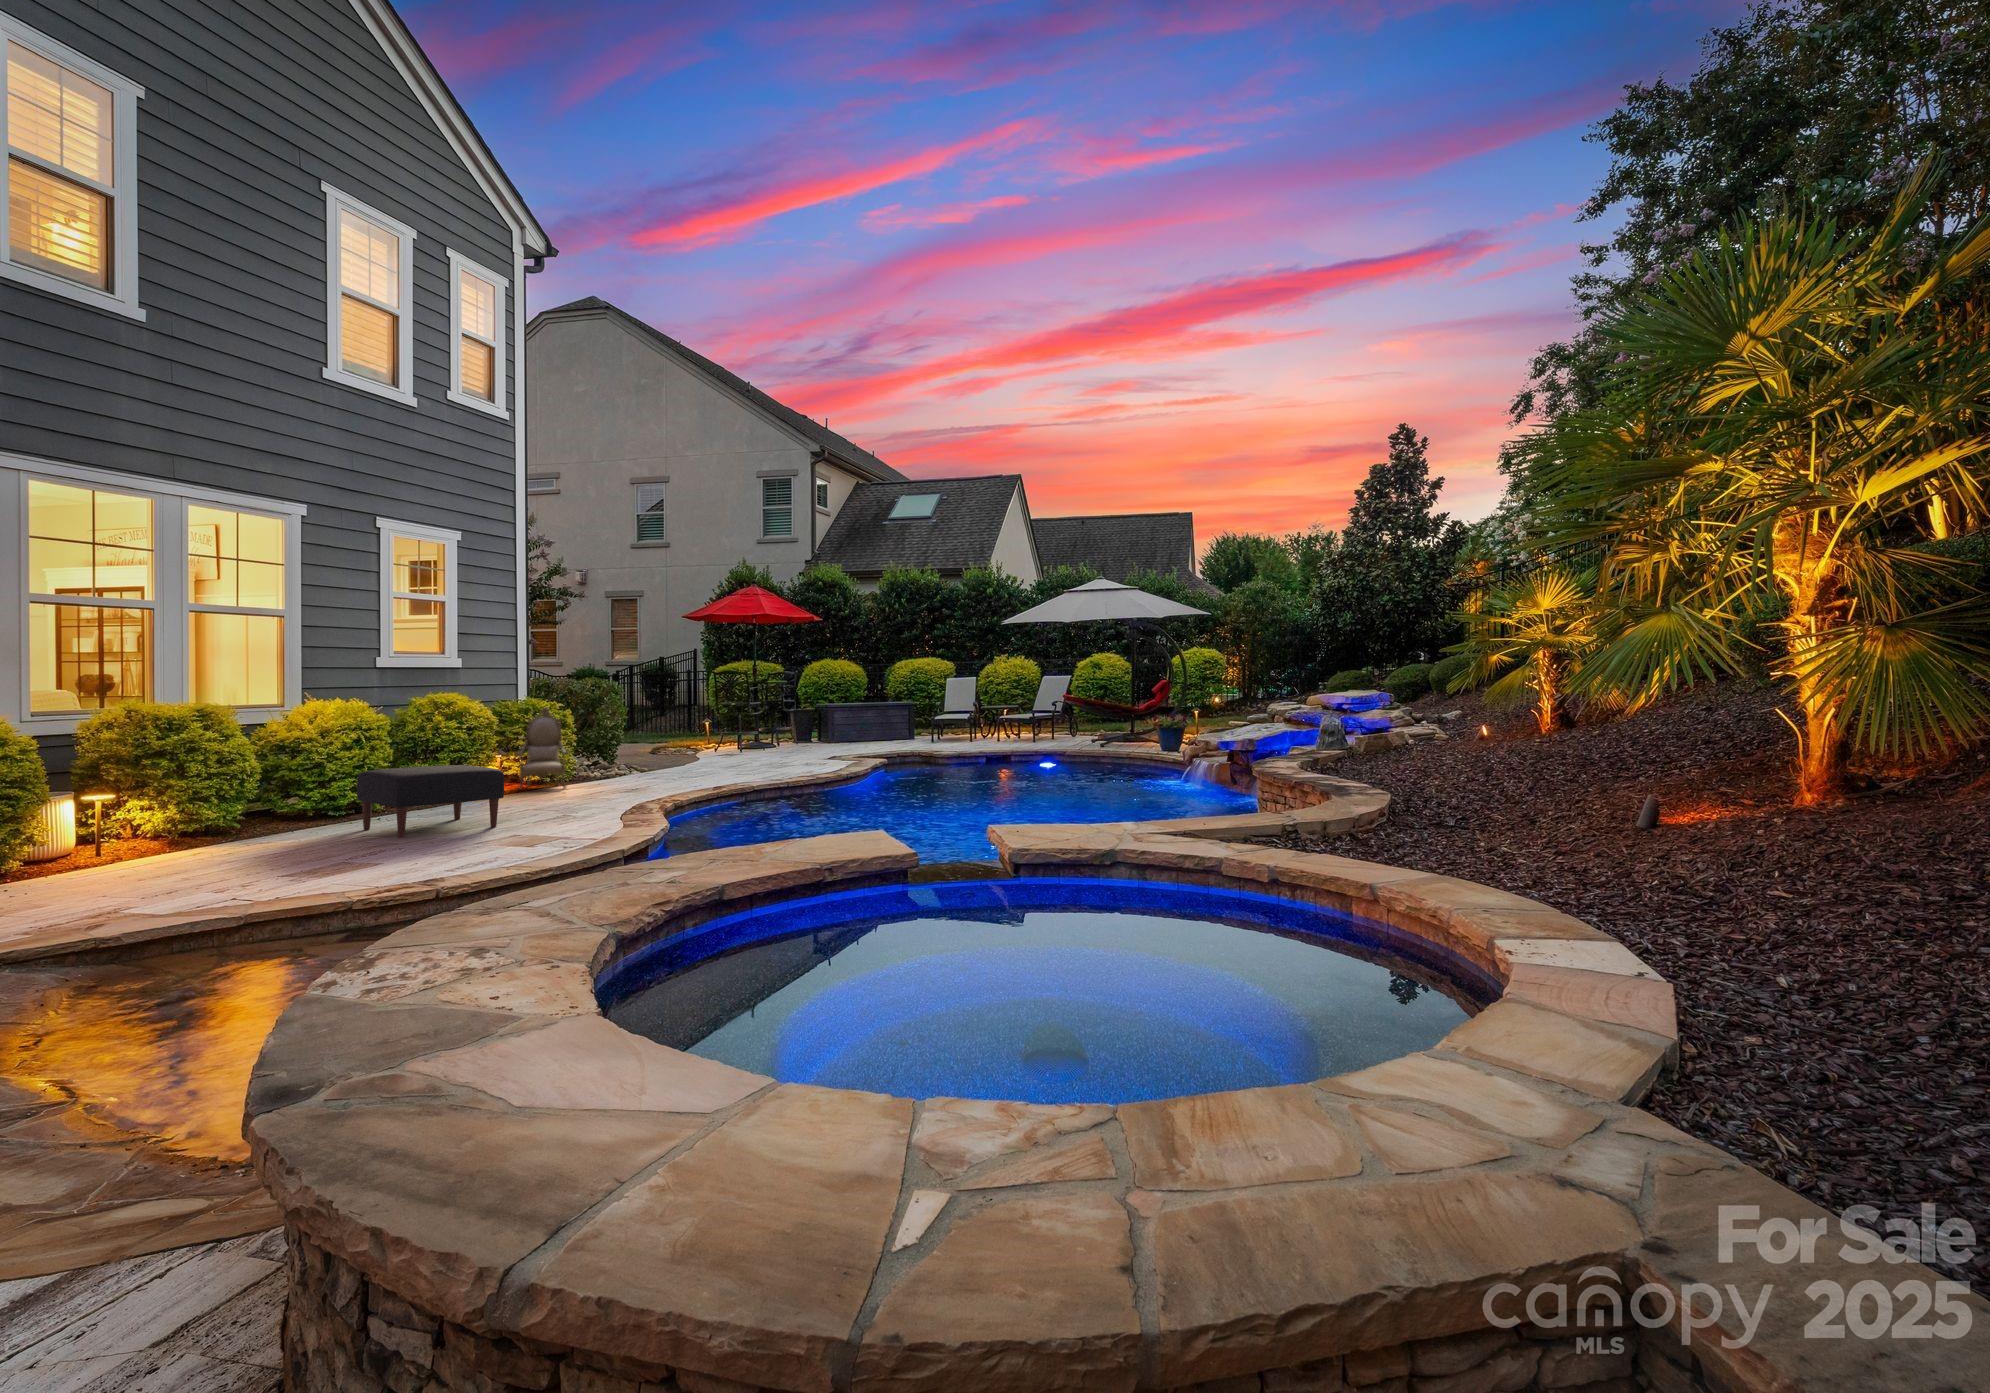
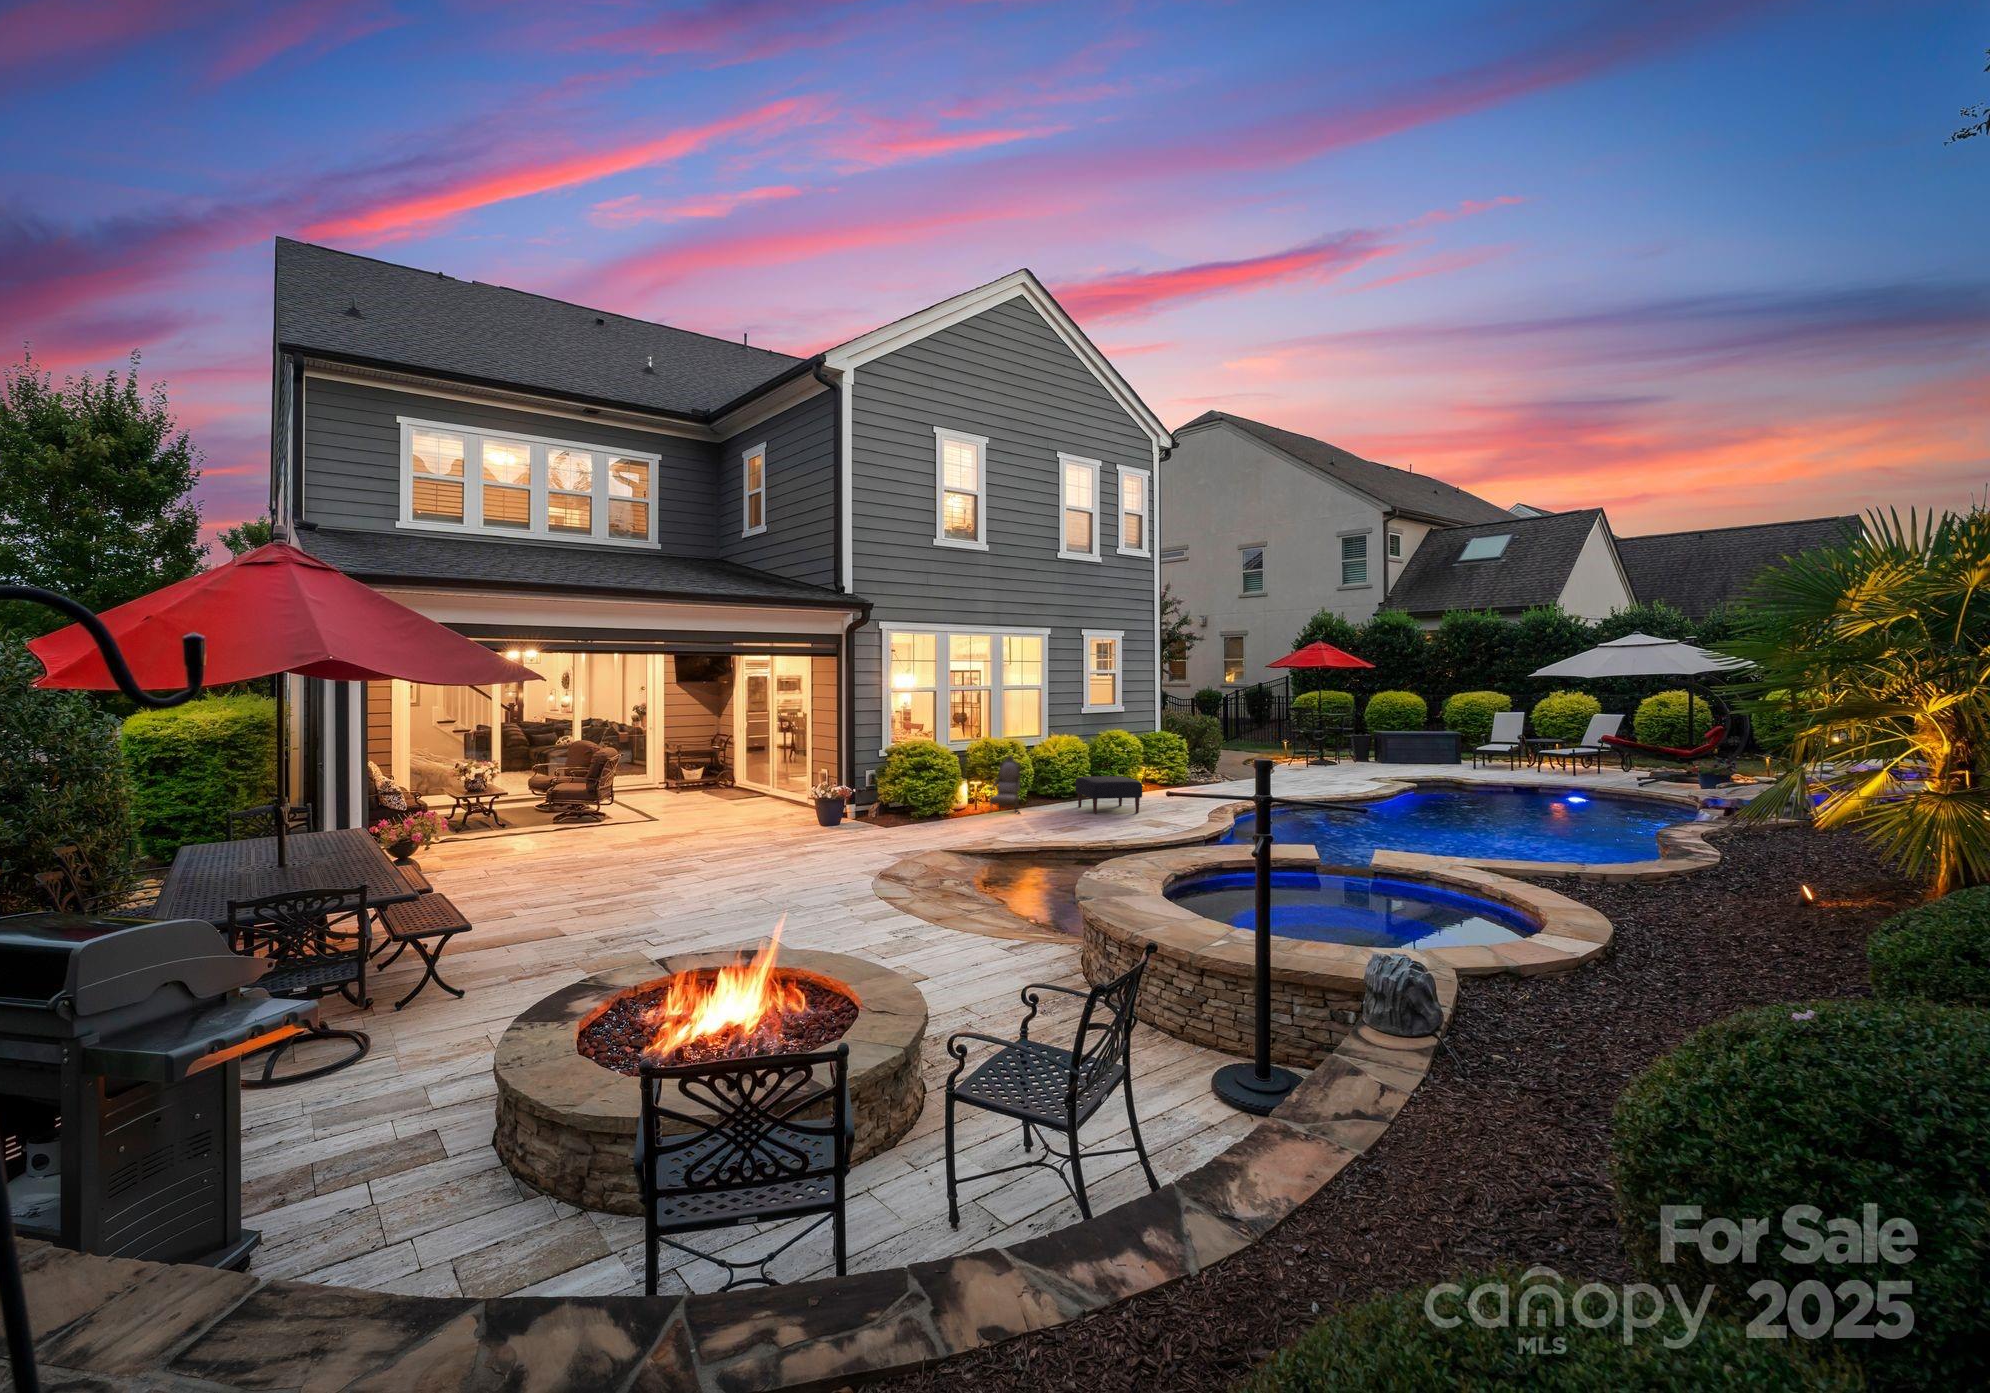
armchair: present [515,708,569,790] -> present [988,755,1021,813]

